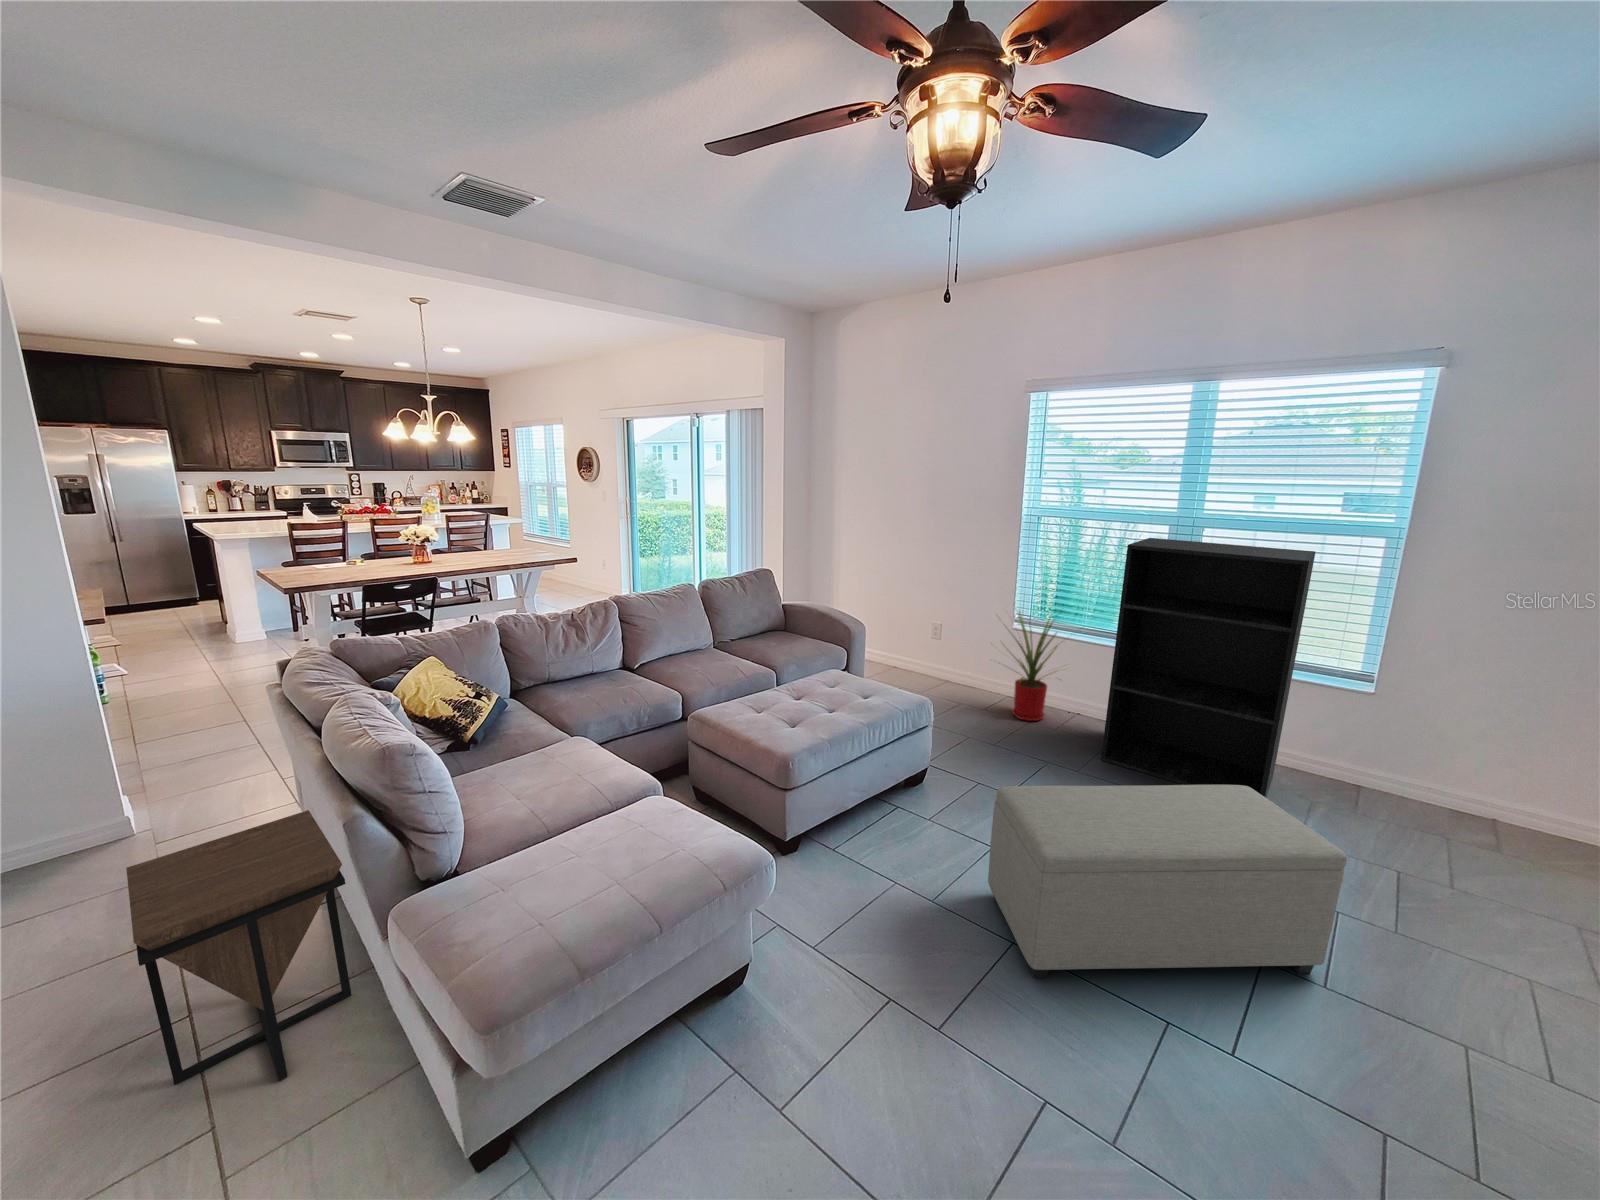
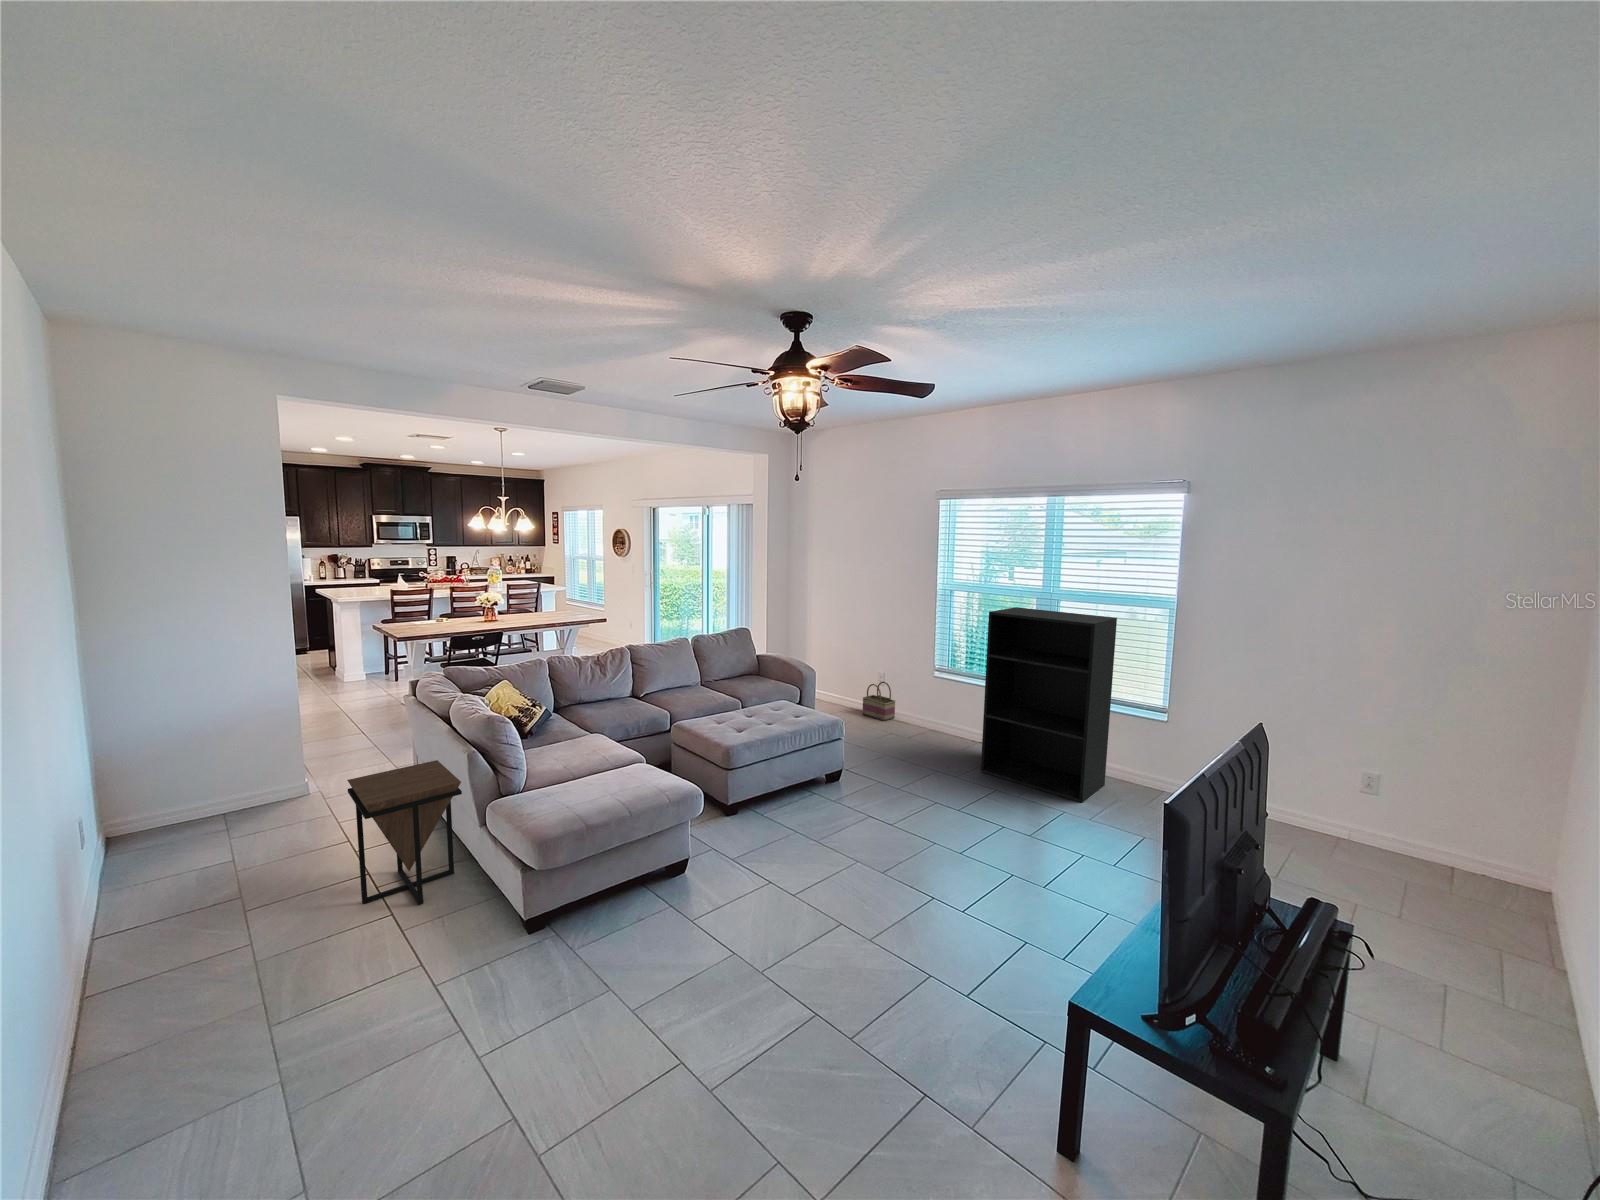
house plant: present [1002,612,1061,721] -> none [907,655,977,746]
basket: none [912,634,956,685] -> present [863,681,895,721]
ottoman: present [988,785,1347,978] -> none [858,766,1059,885]

